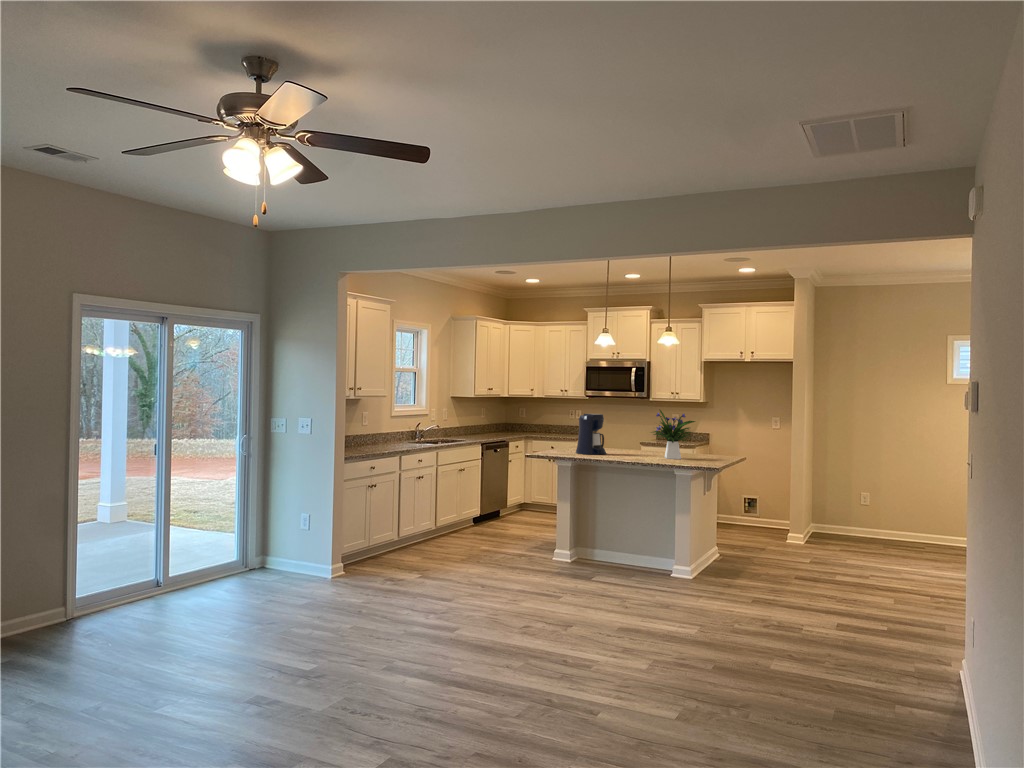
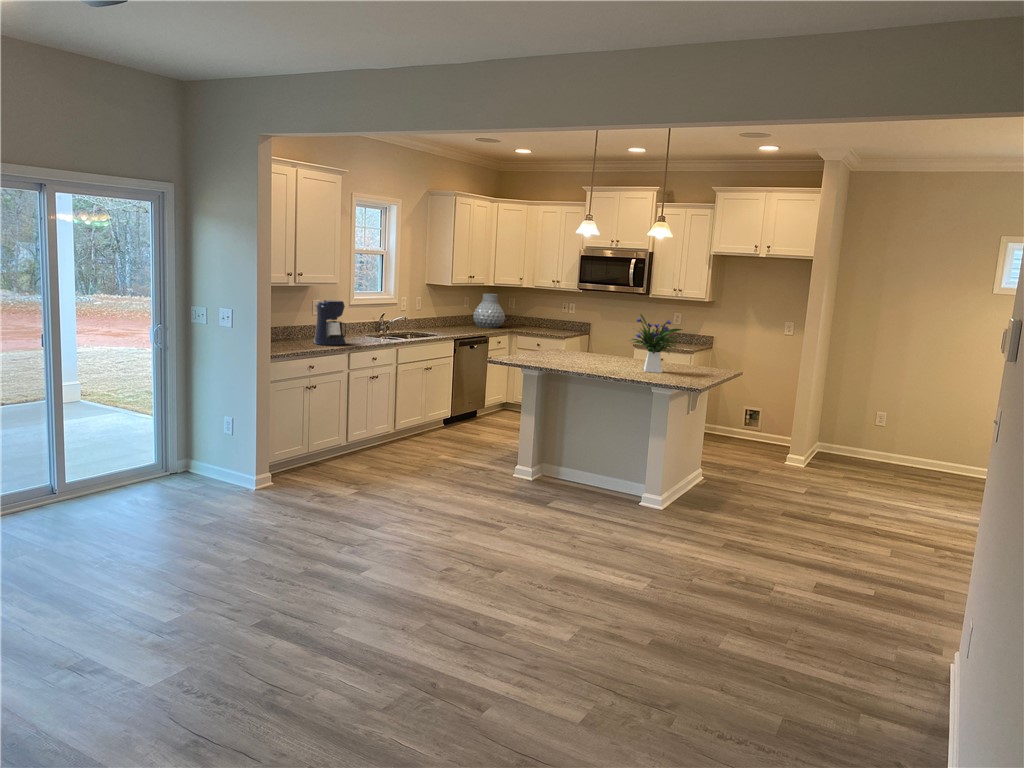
vase: none [490,404,519,435] -> present [473,294,505,328]
coffee maker: present [576,414,606,455] -> present [314,300,347,345]

